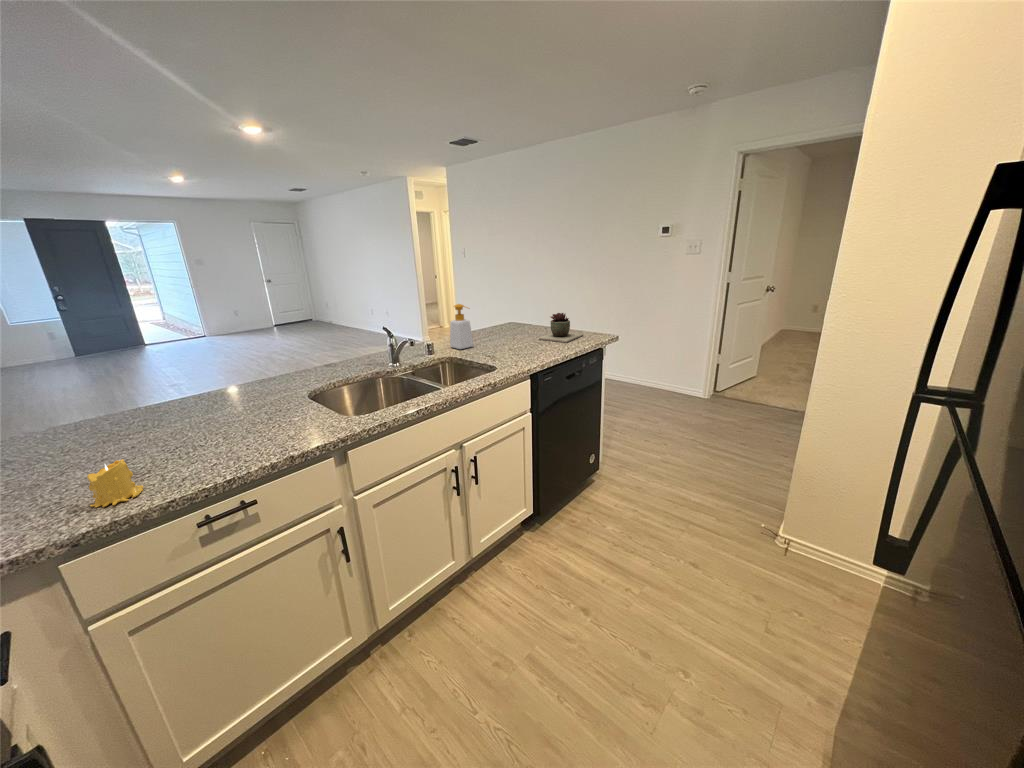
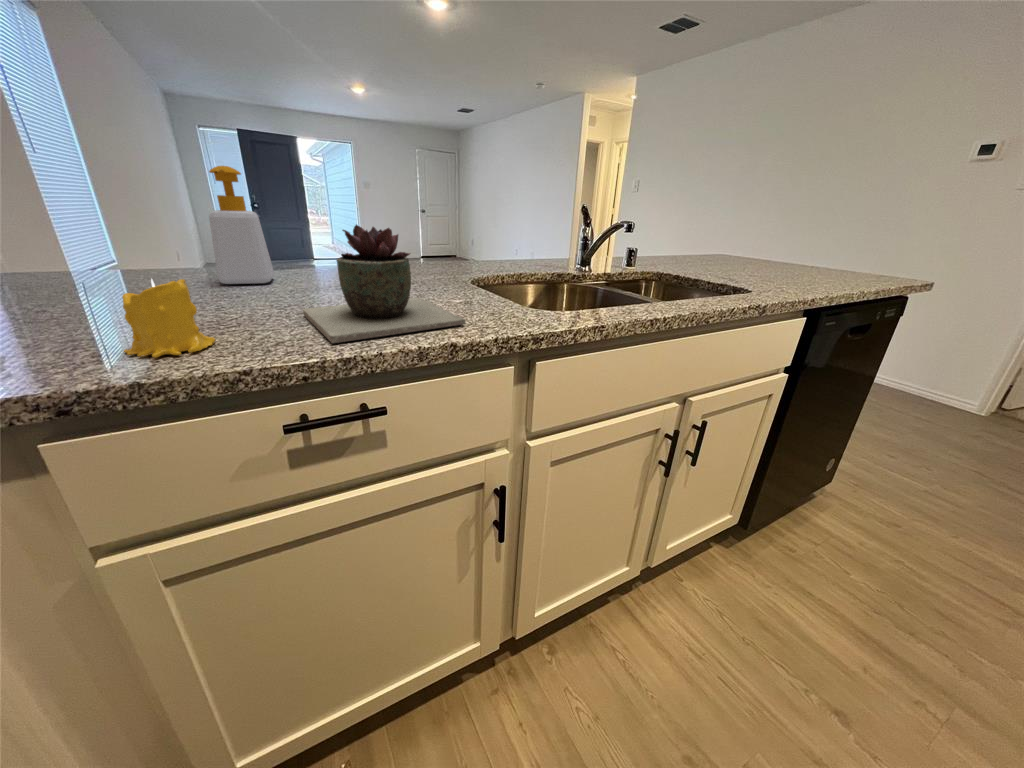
soap bottle: present [450,304,474,349] -> present [209,166,274,284]
succulent plant: present [539,313,583,343] -> present [303,225,466,343]

